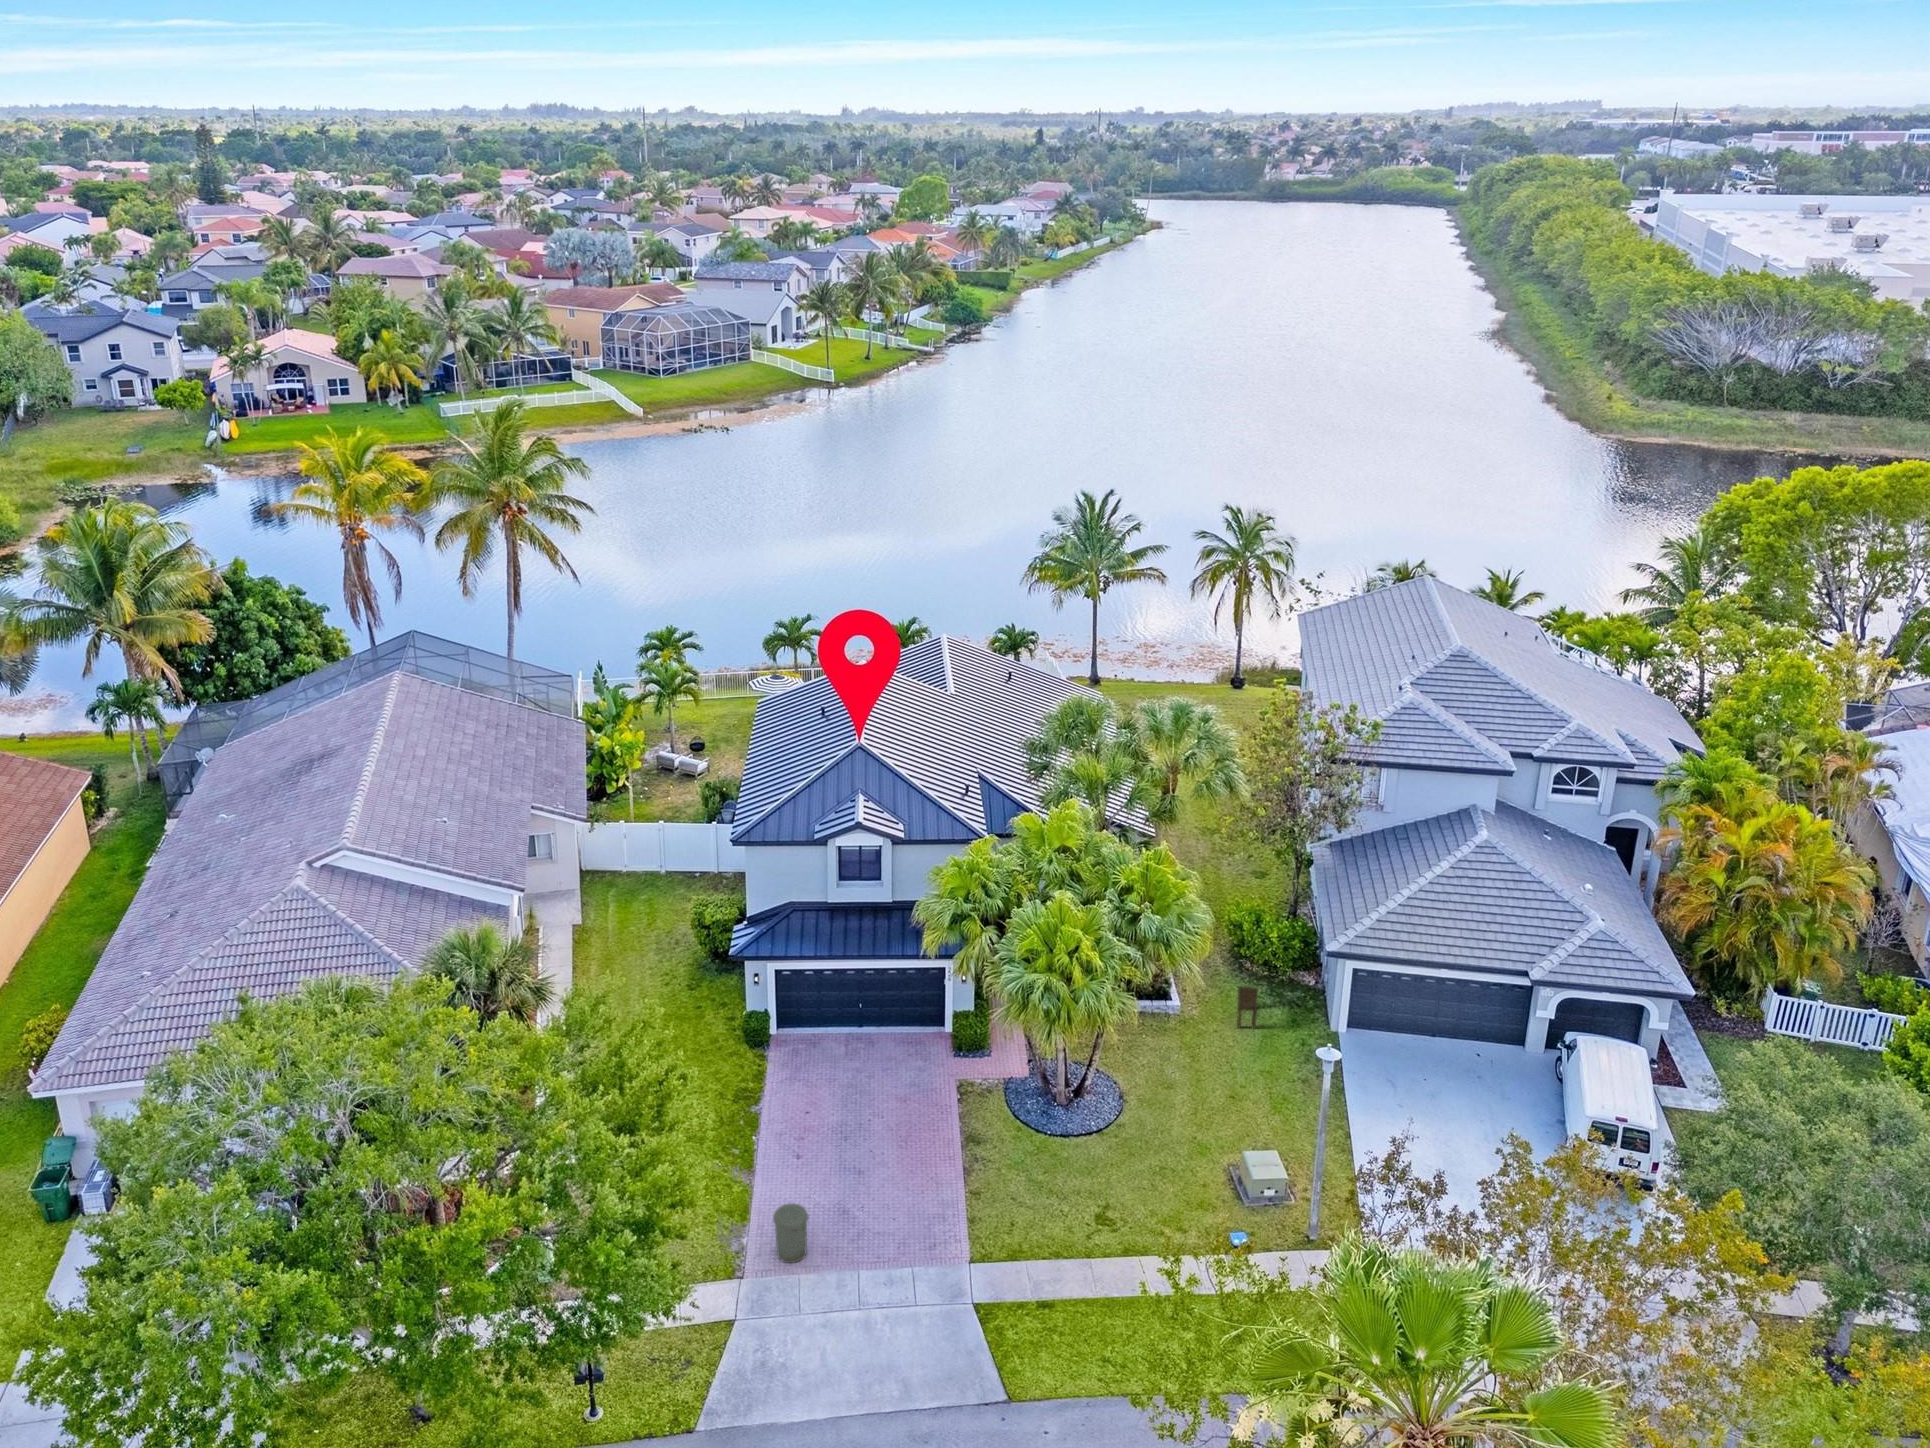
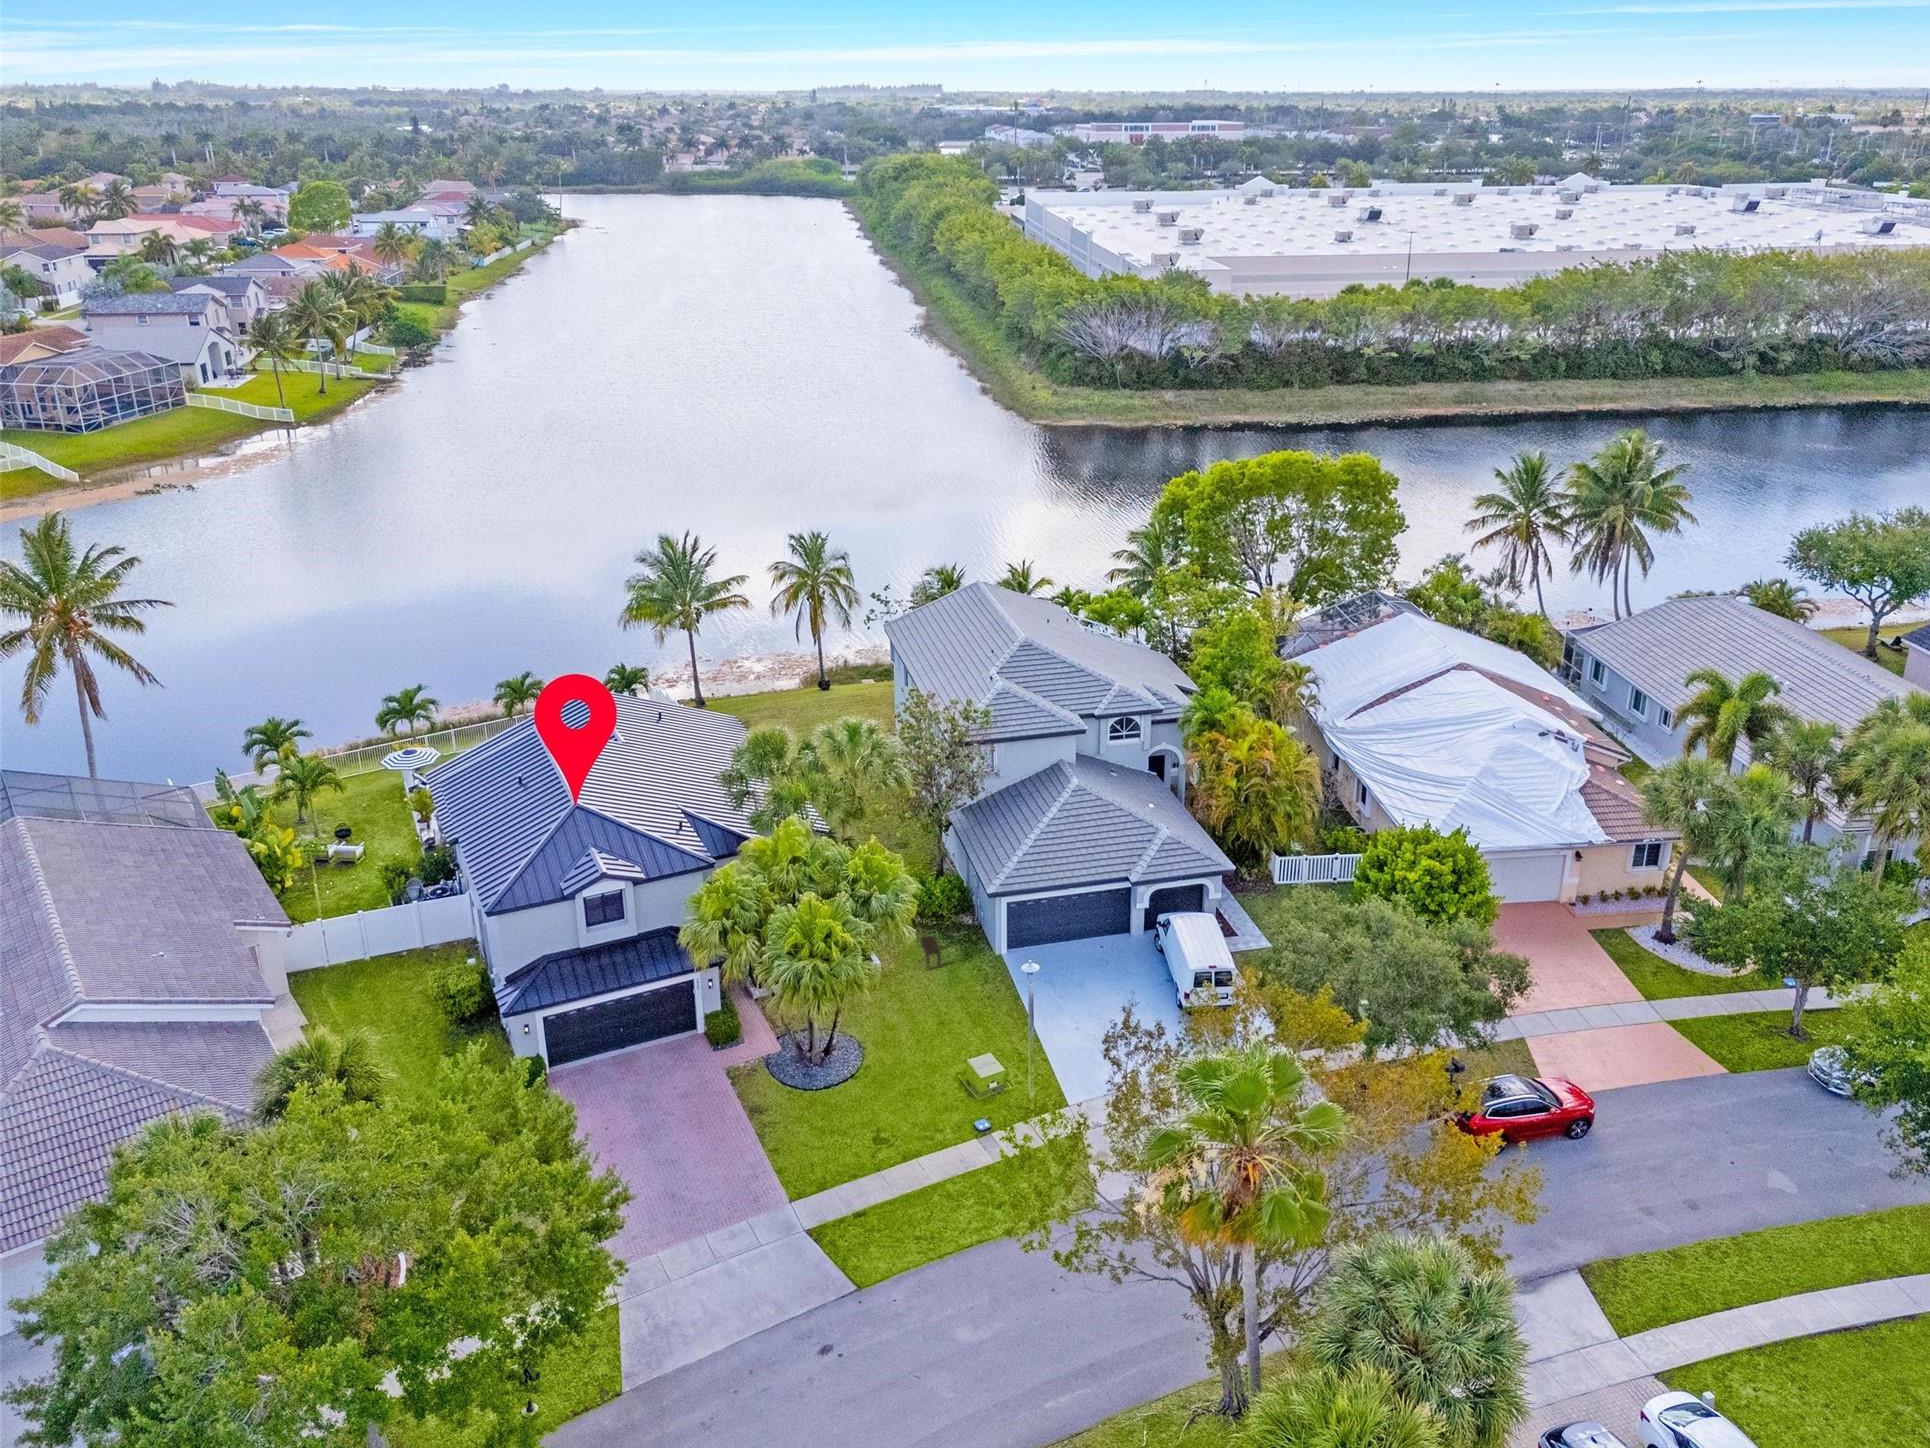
trash can: present [773,1204,809,1263] -> none [624,1199,656,1250]

